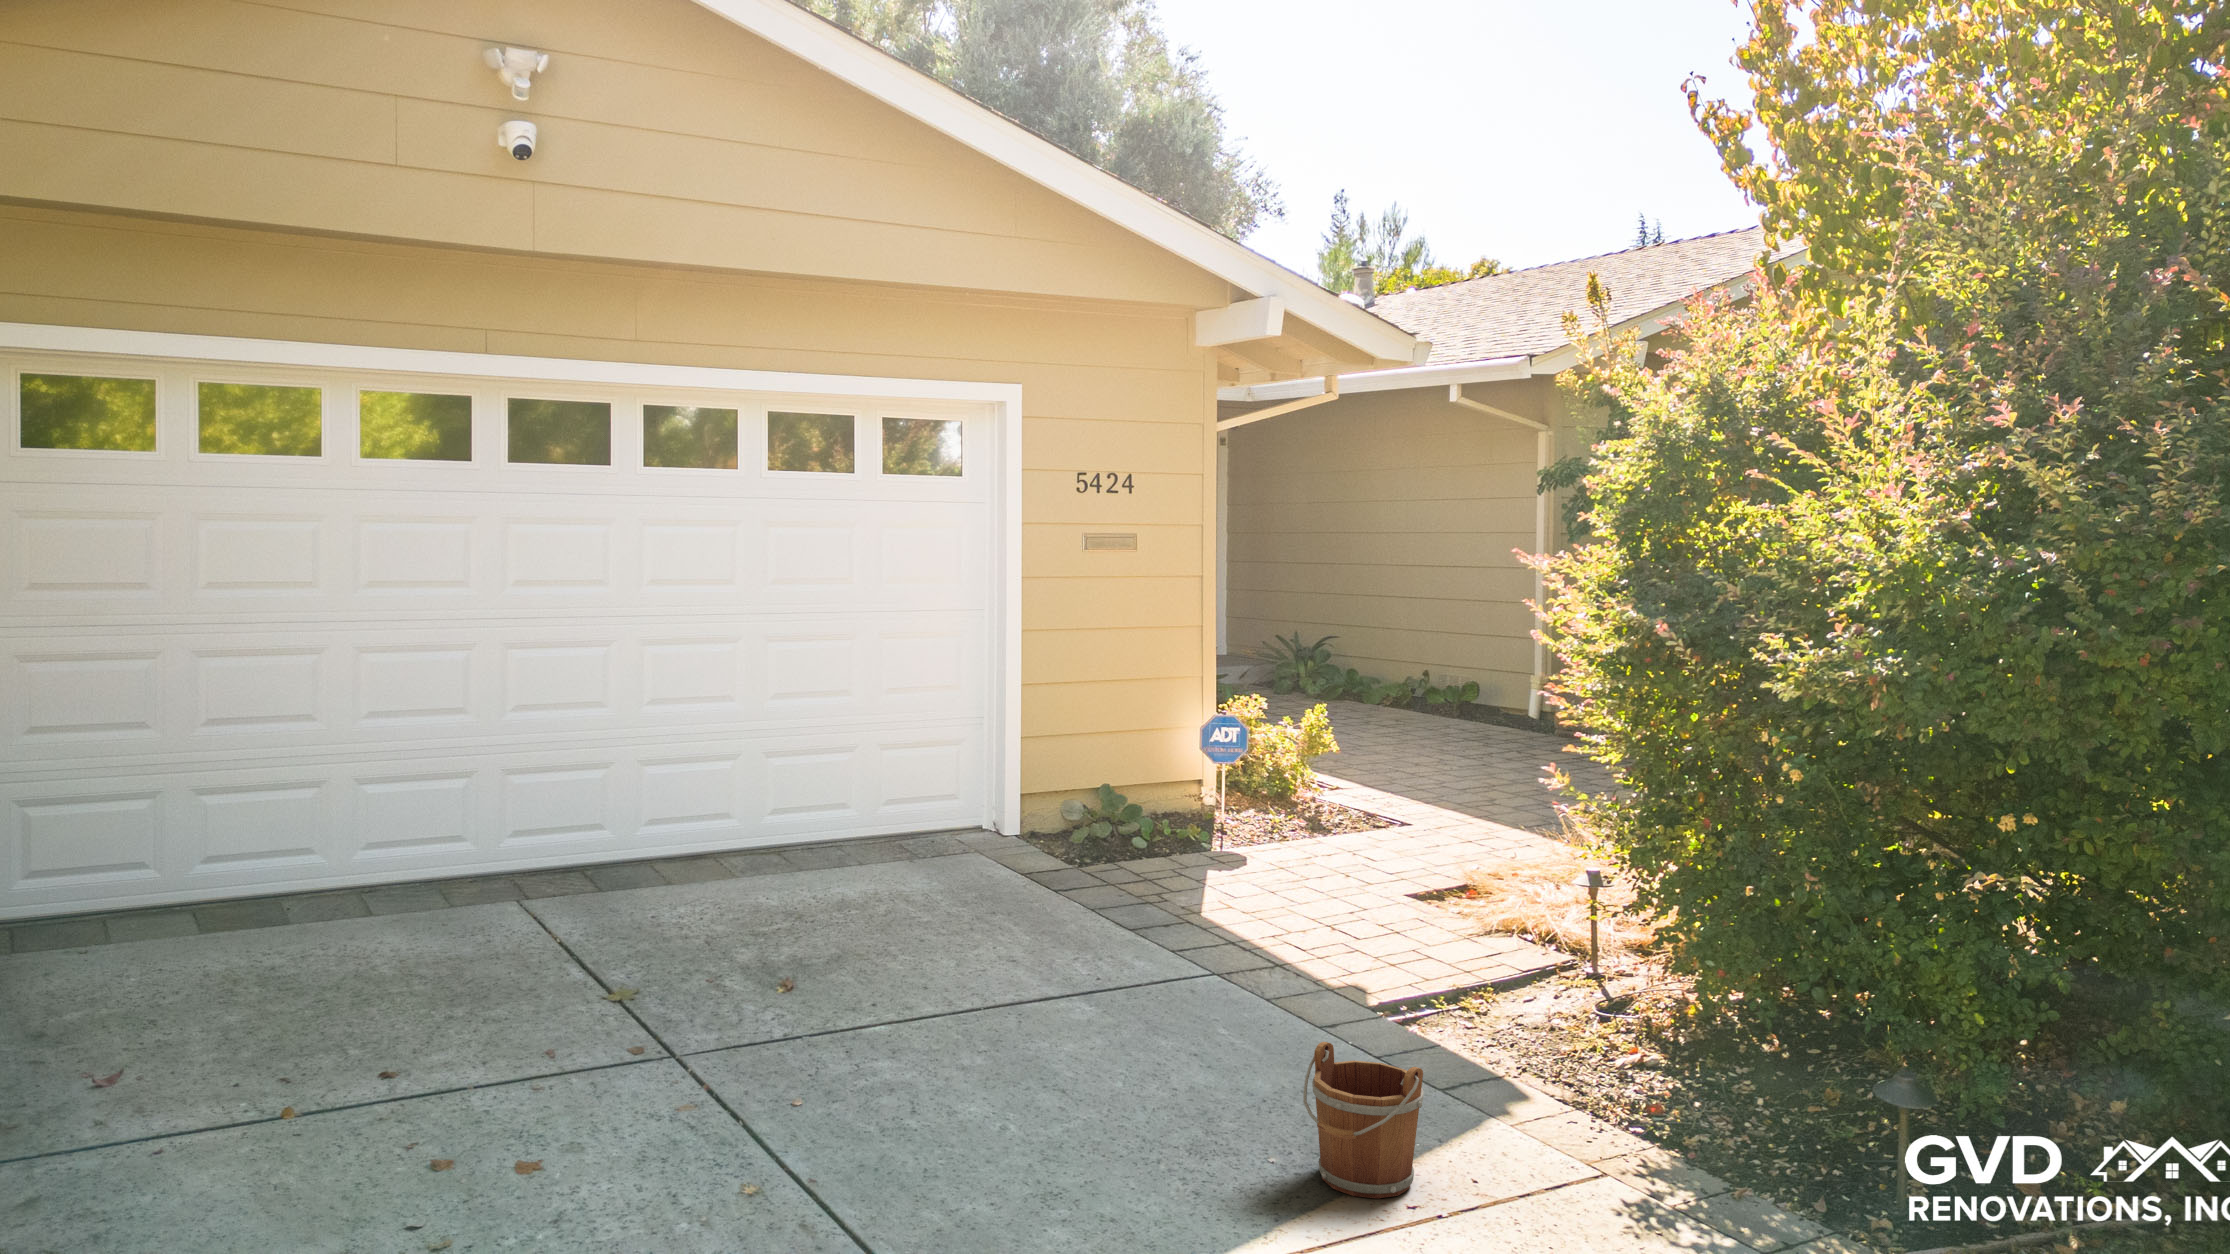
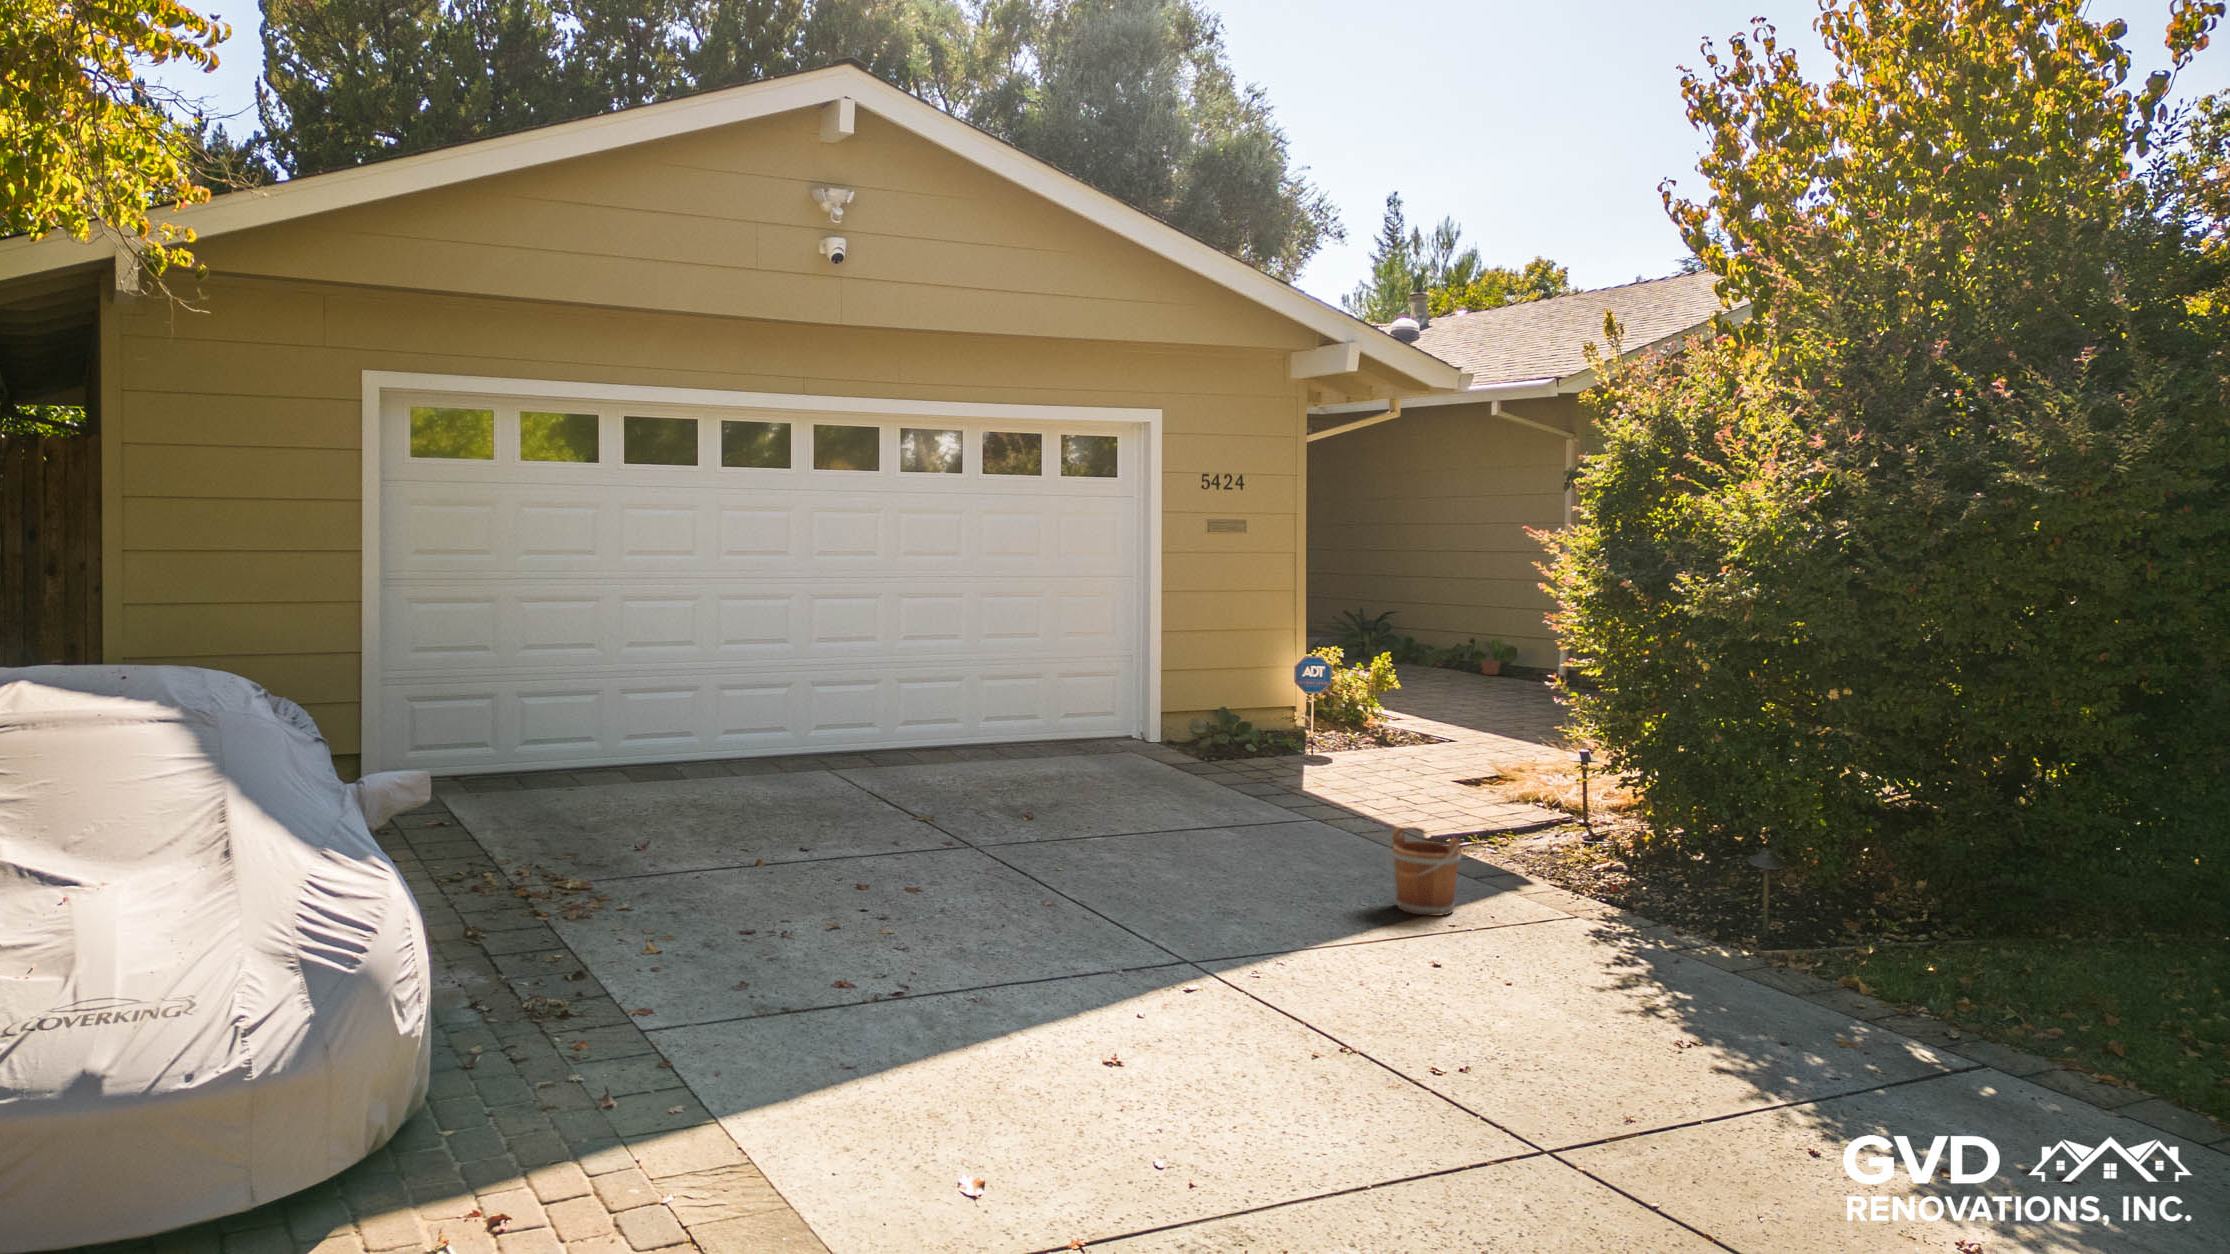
potted plant: none [1419,672,1469,716] -> present [1476,639,1506,675]

